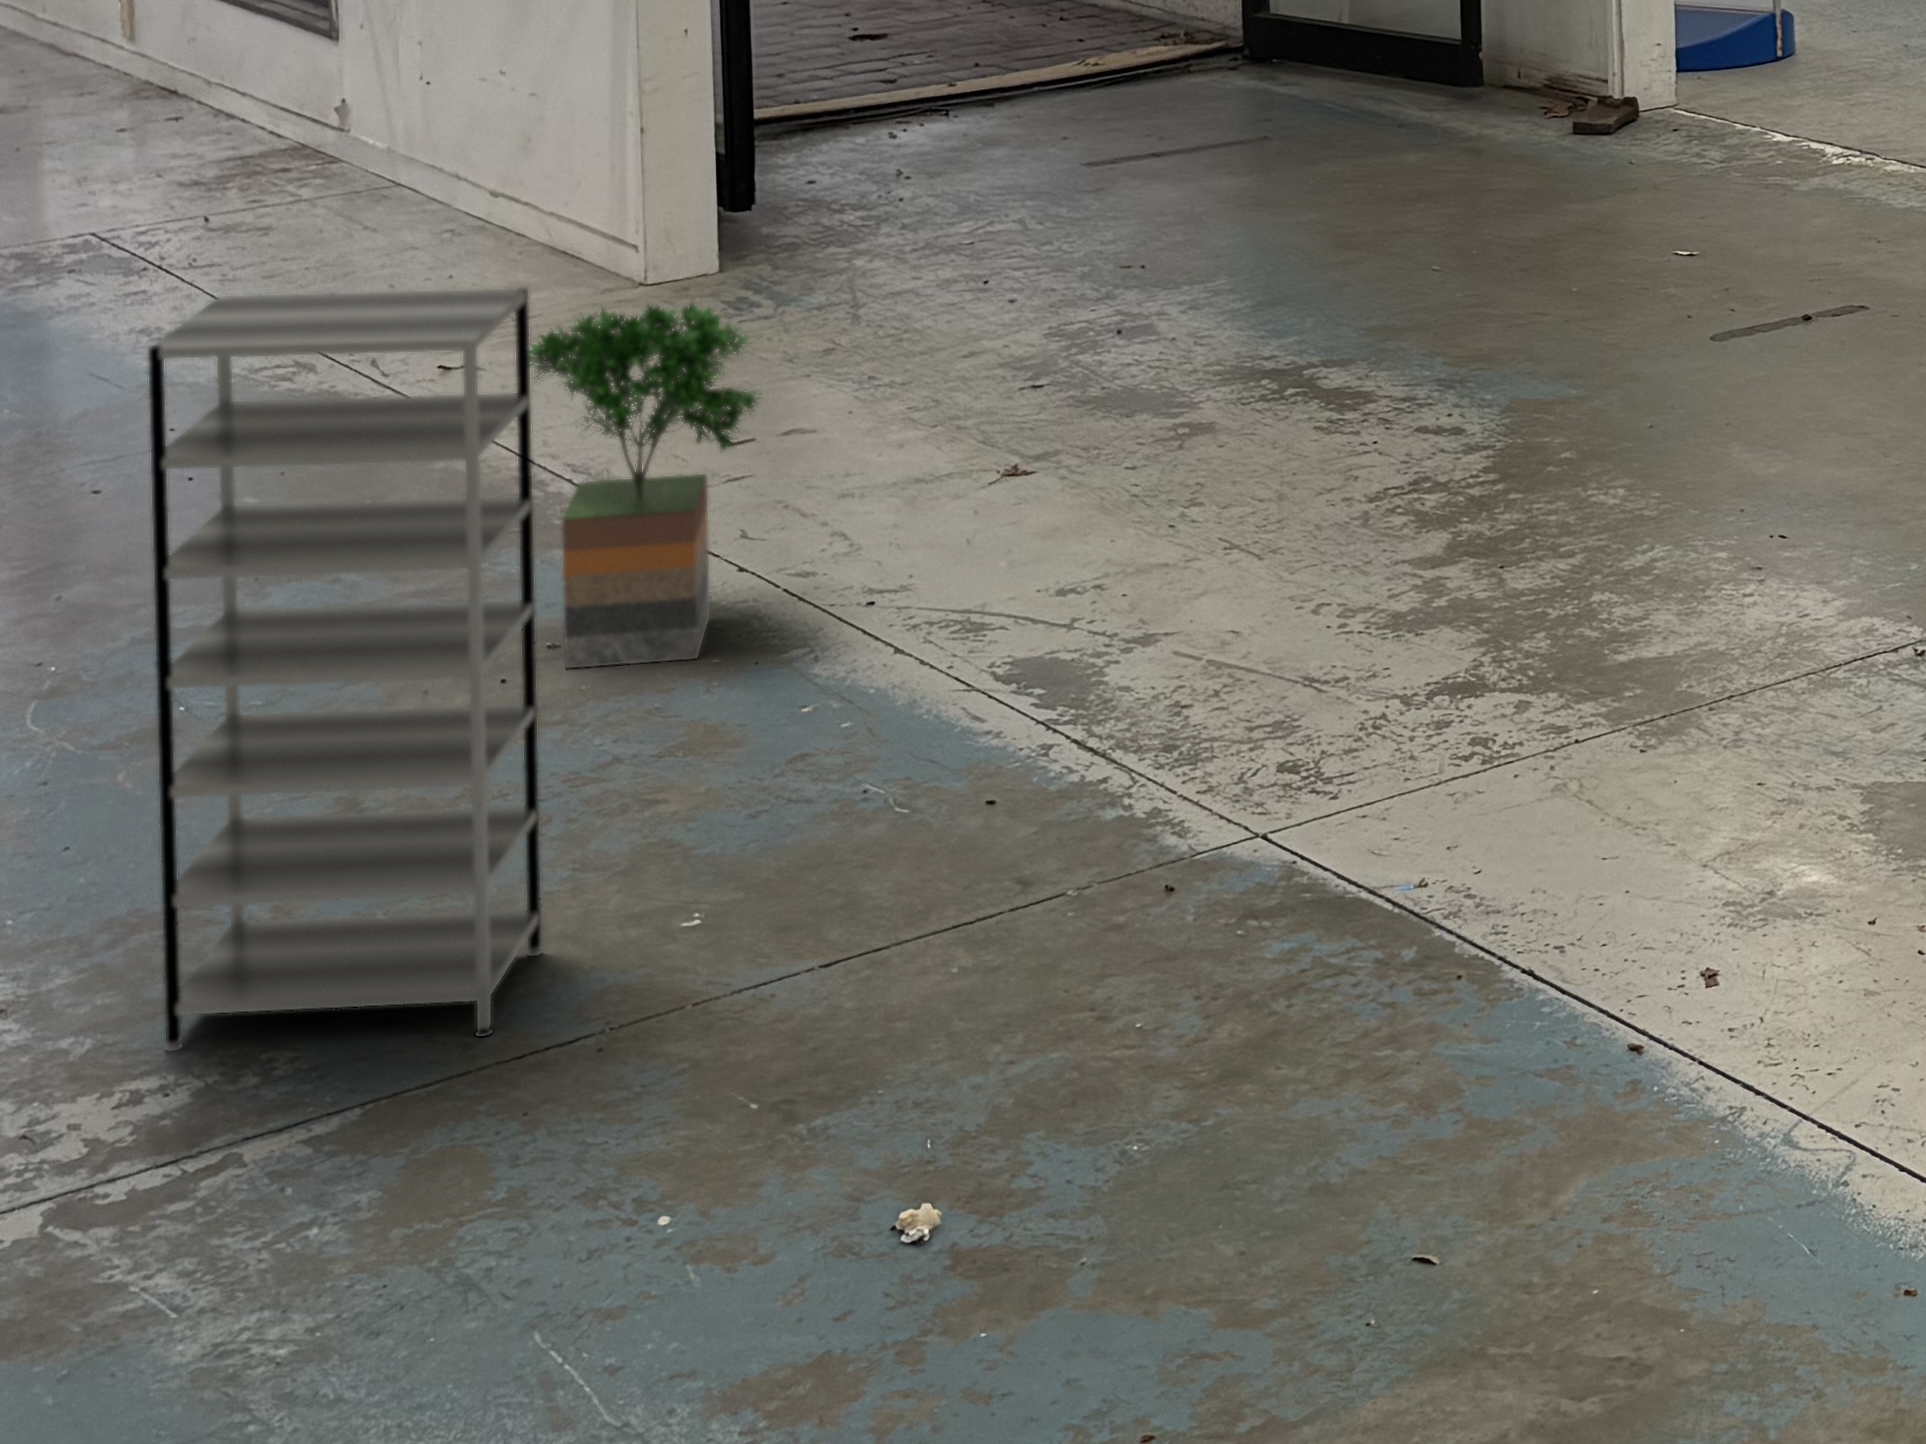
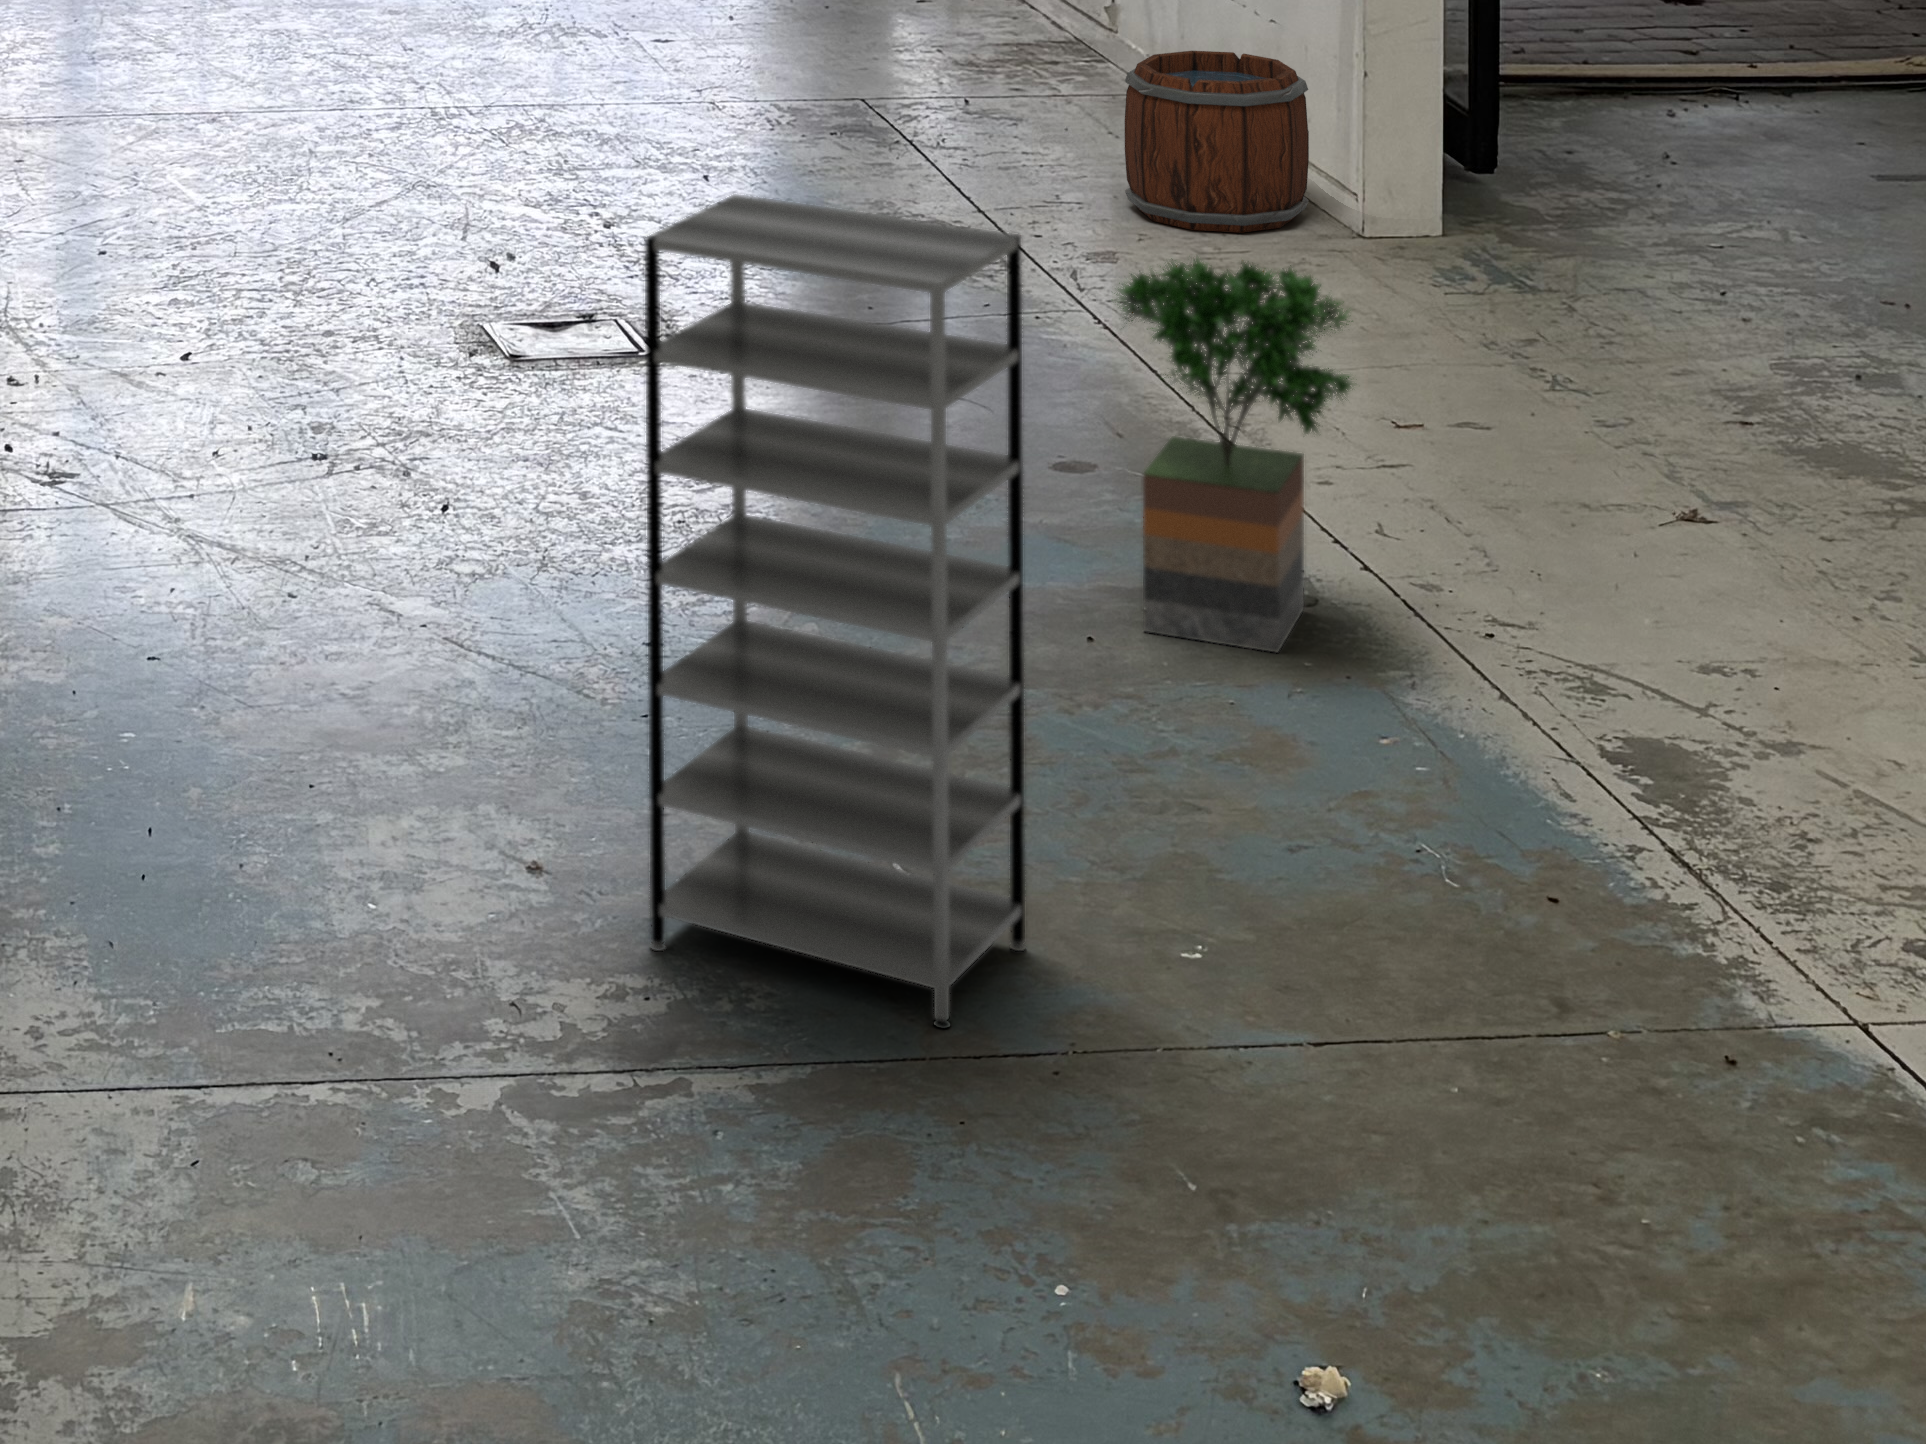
bucket: none [418,129,608,309] -> present [1125,51,1309,233]

